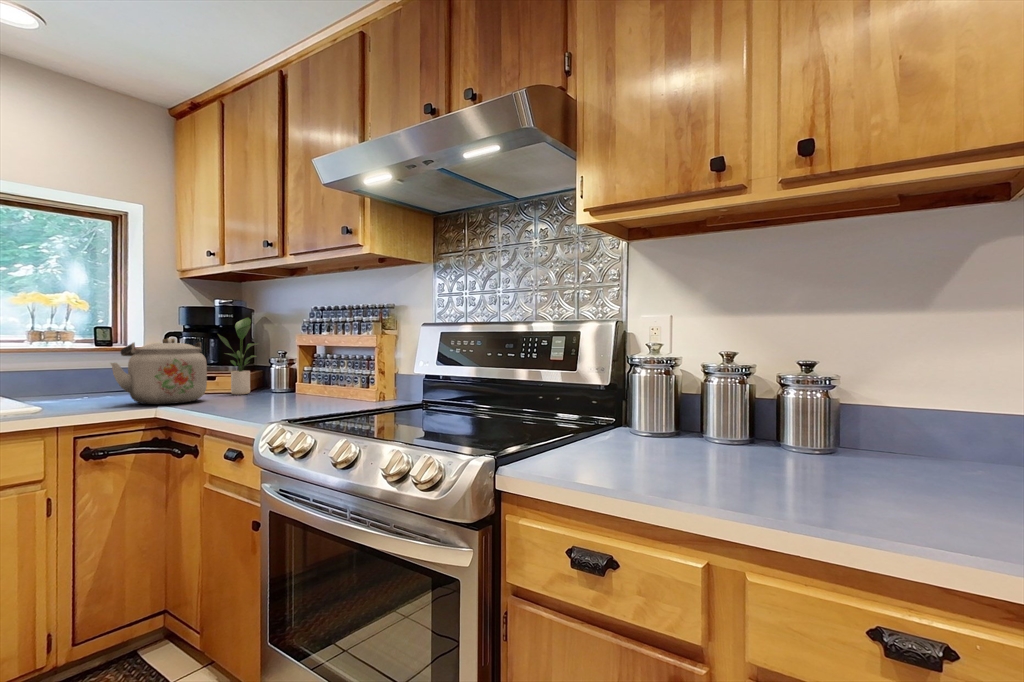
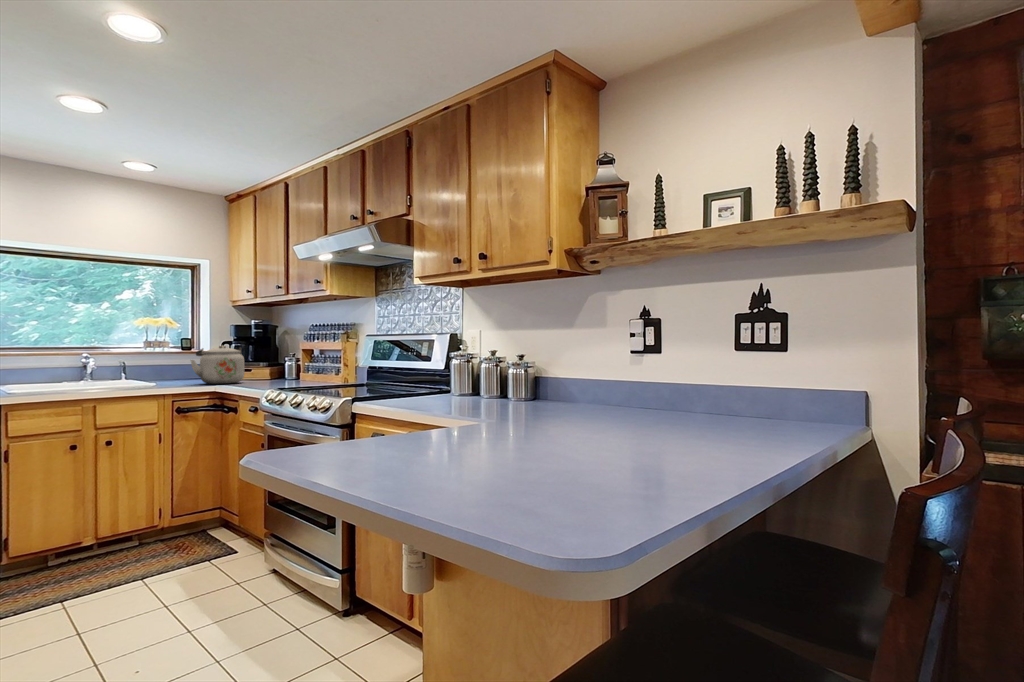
potted plant: present [218,318,257,395] -> none [252,331,280,380]

